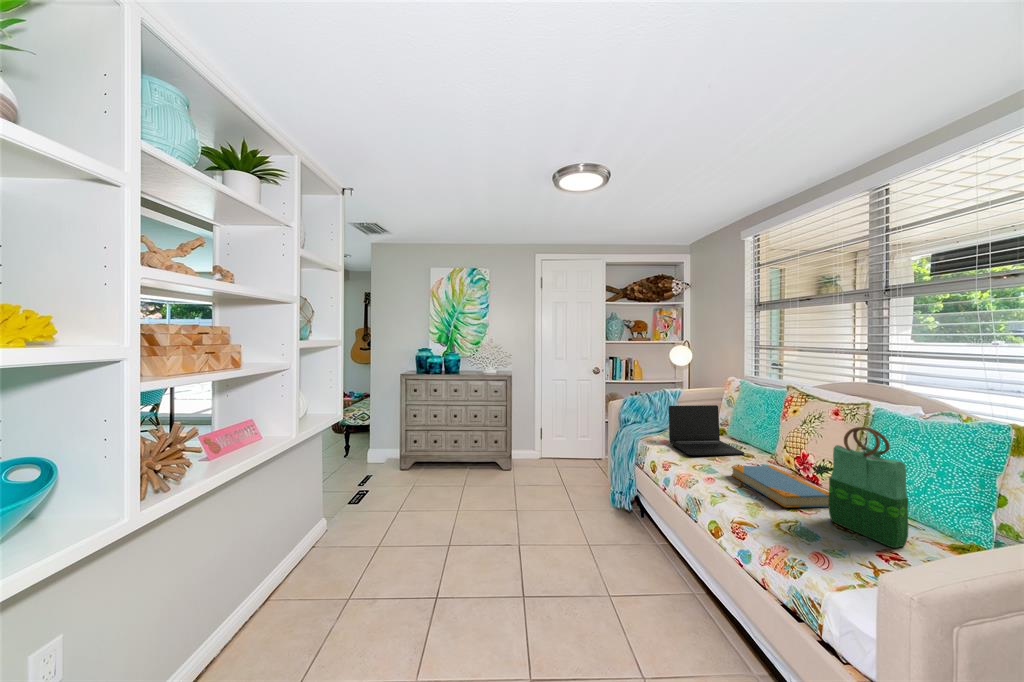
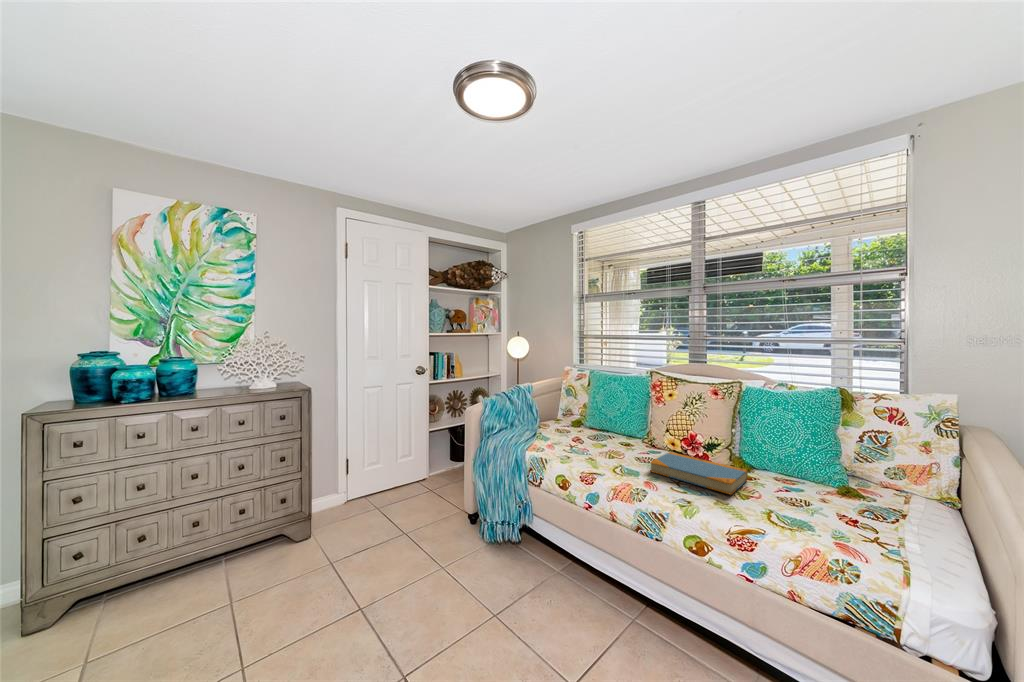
laptop: present [669,405,744,455] -> none [555,398,626,457]
tote bag: present [829,427,908,548] -> none [764,405,831,509]

